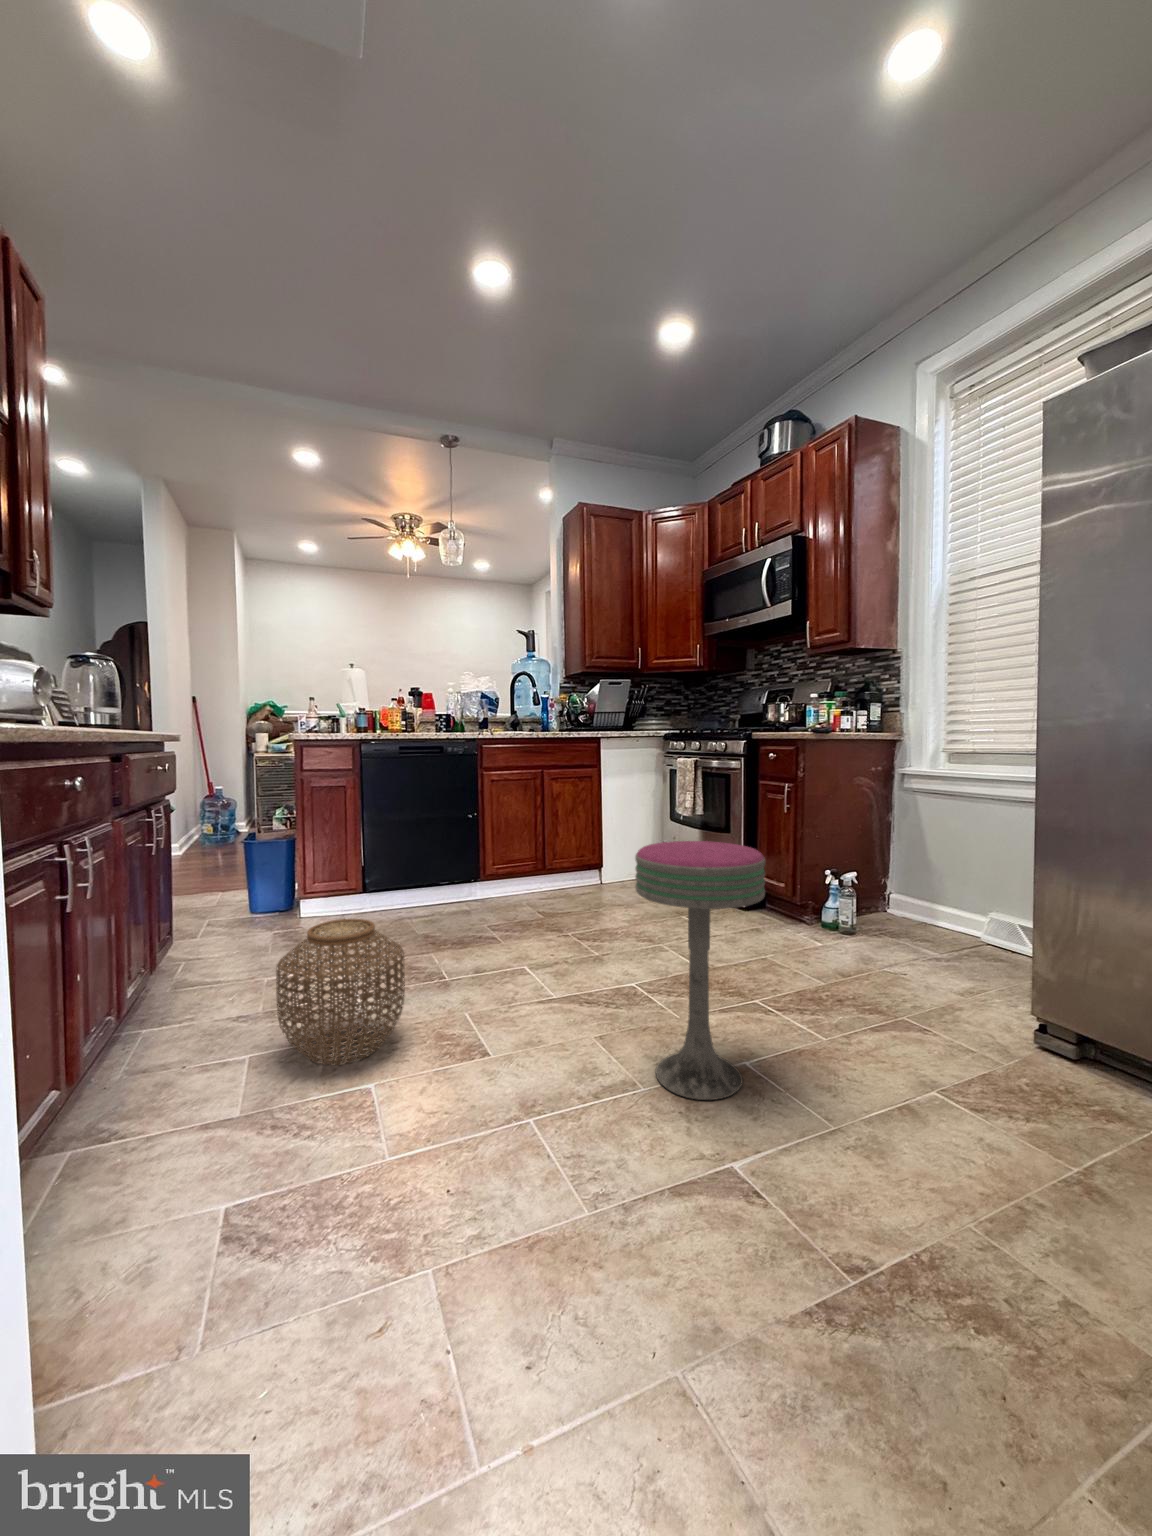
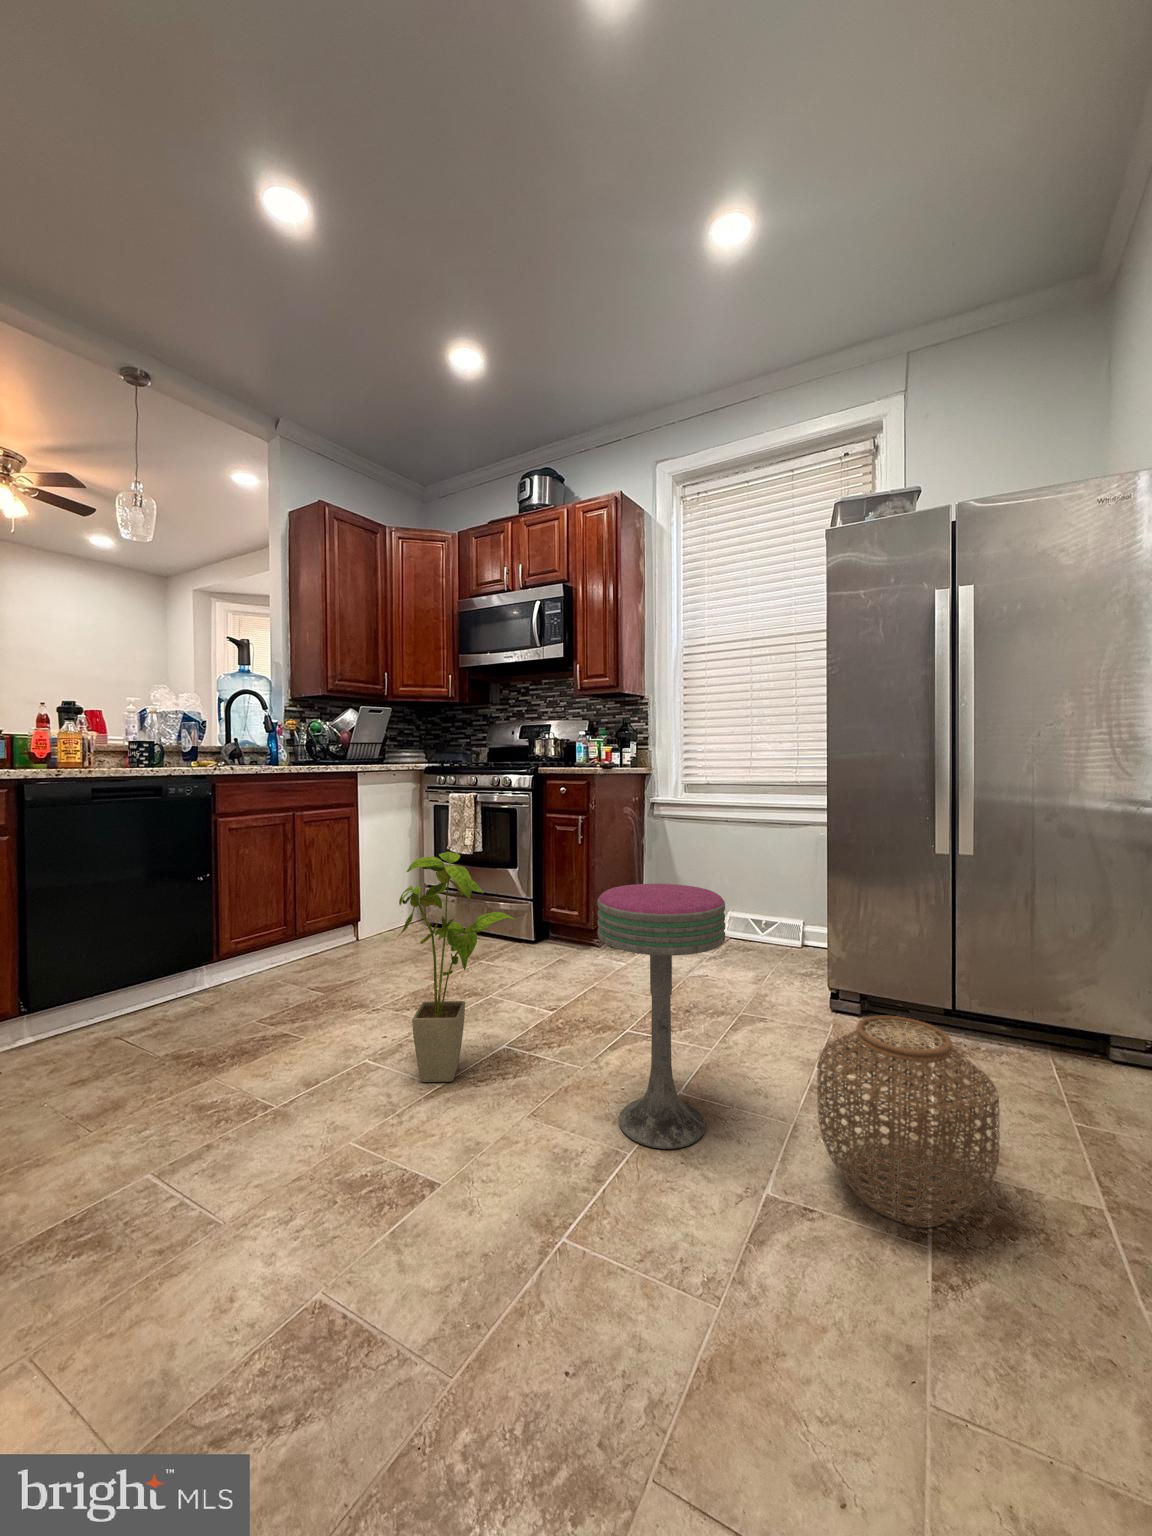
house plant: none [525,800,631,995] -> present [398,852,517,1082]
woven basket: present [276,919,405,1065] -> present [817,1015,1000,1227]

